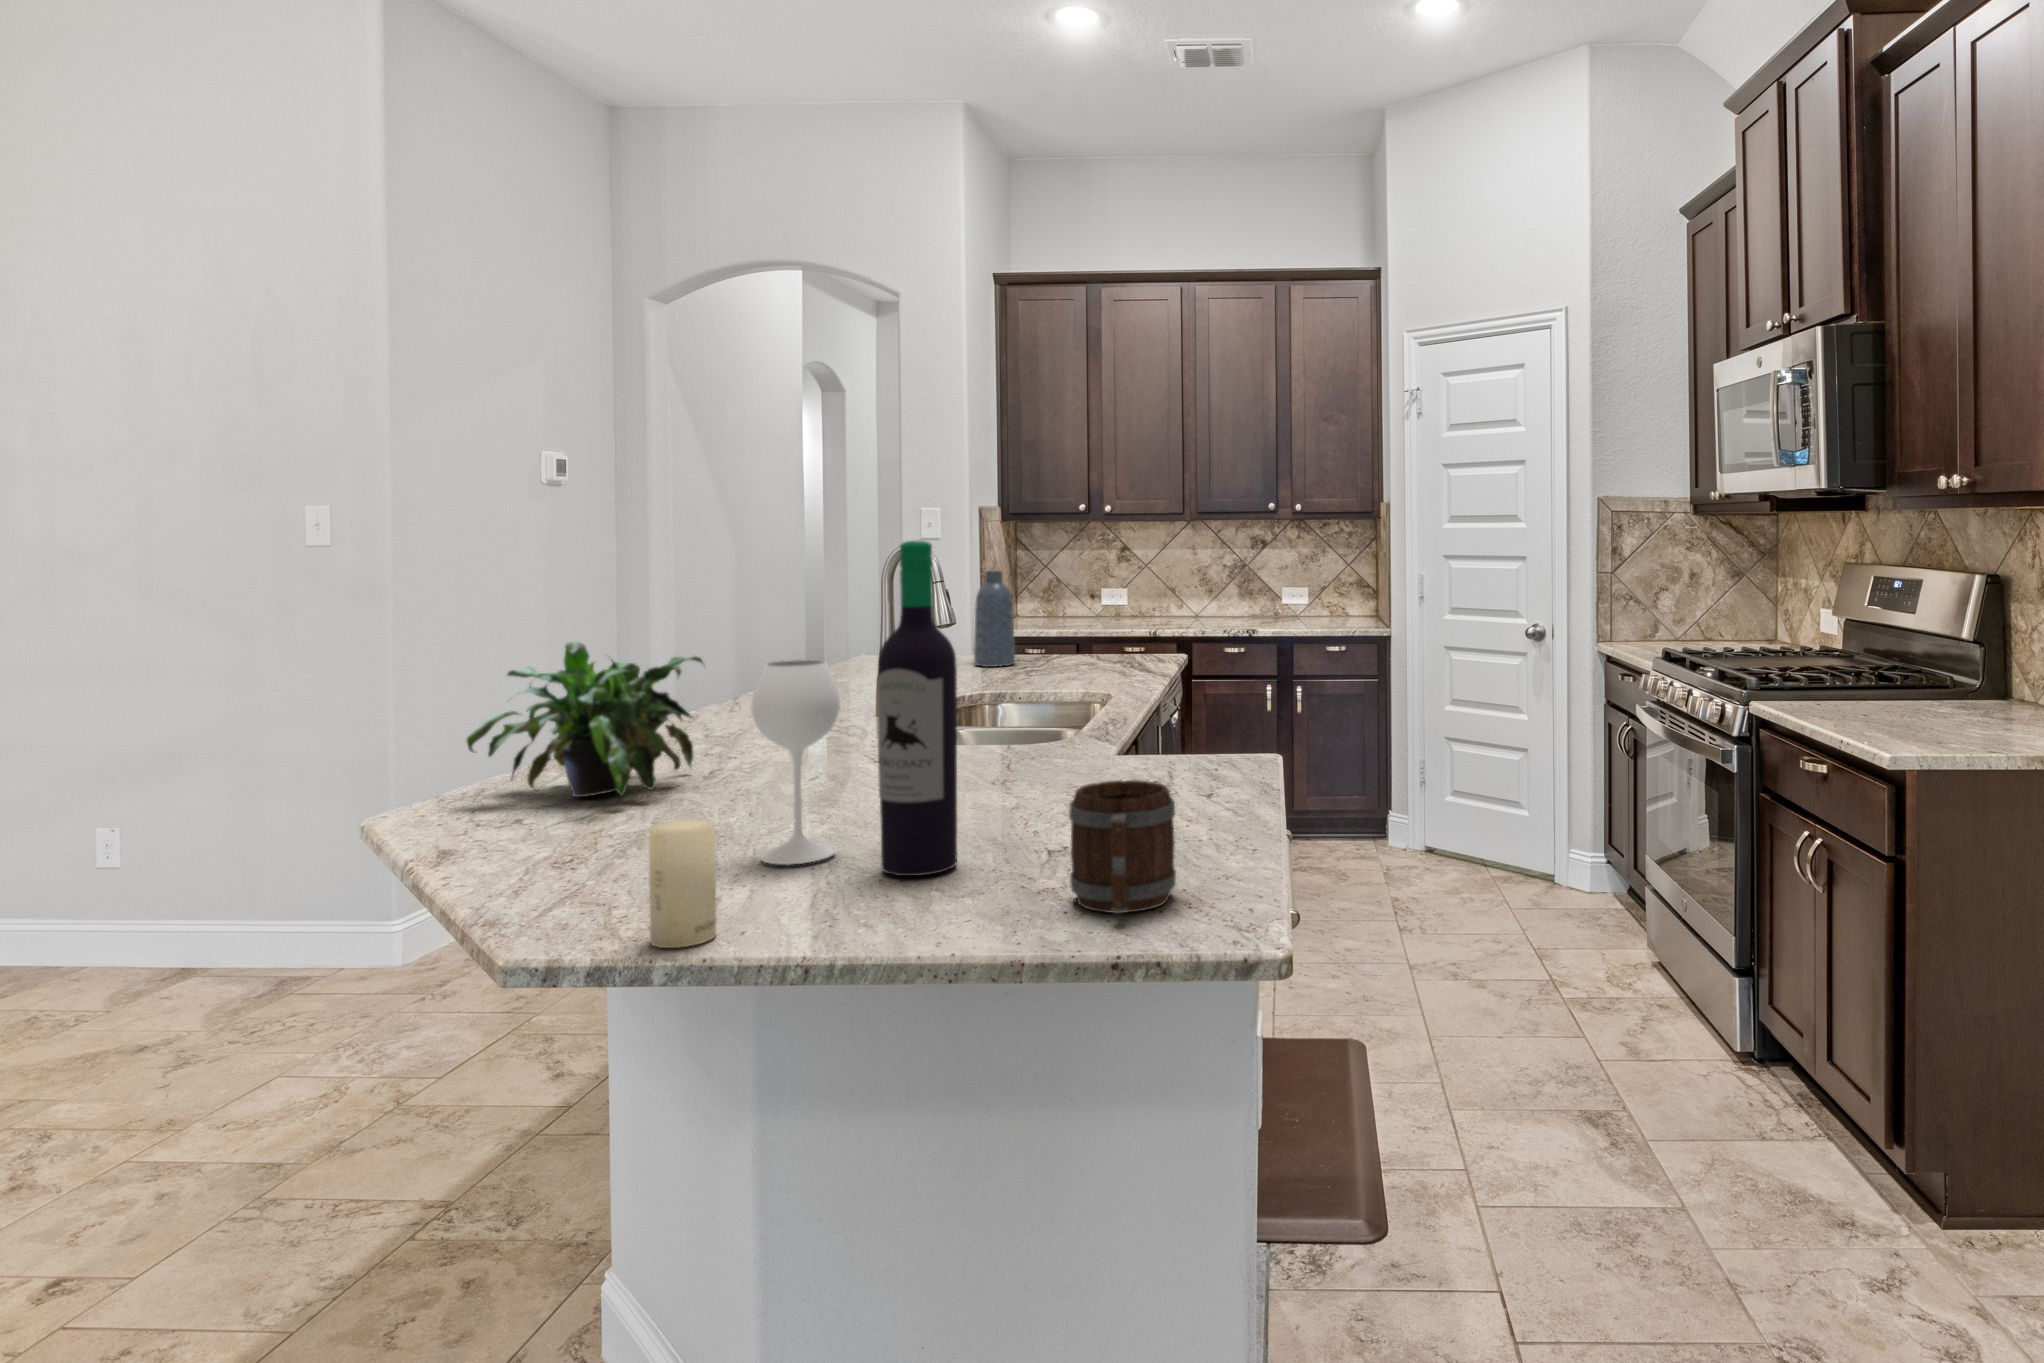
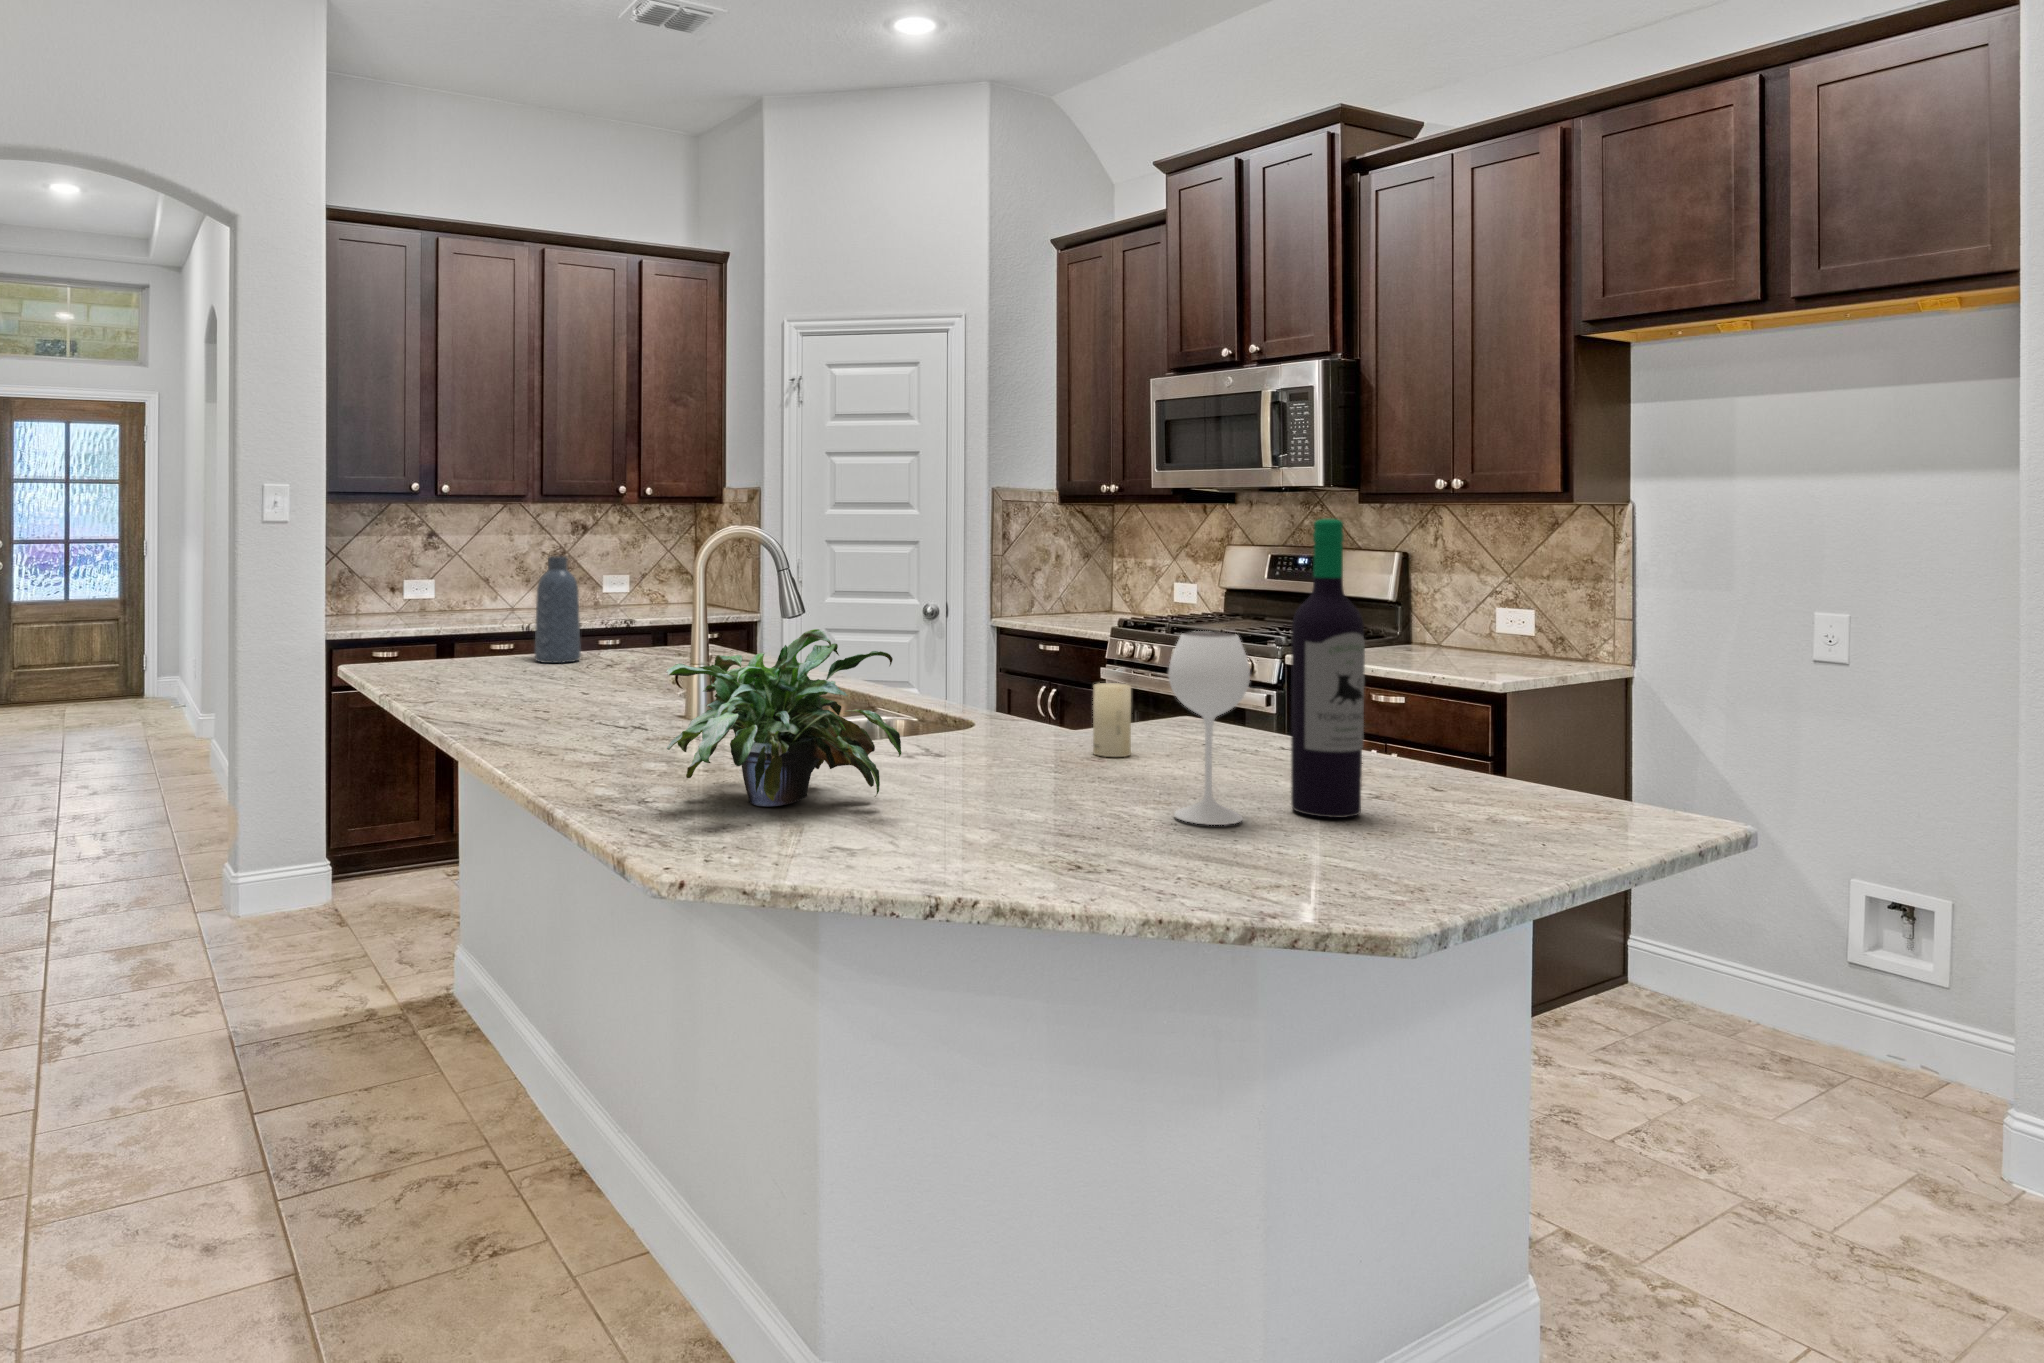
mug: present [1069,780,1176,914] -> none [1481,715,1598,817]
candle: present [649,819,716,948] -> present [1093,683,1131,757]

